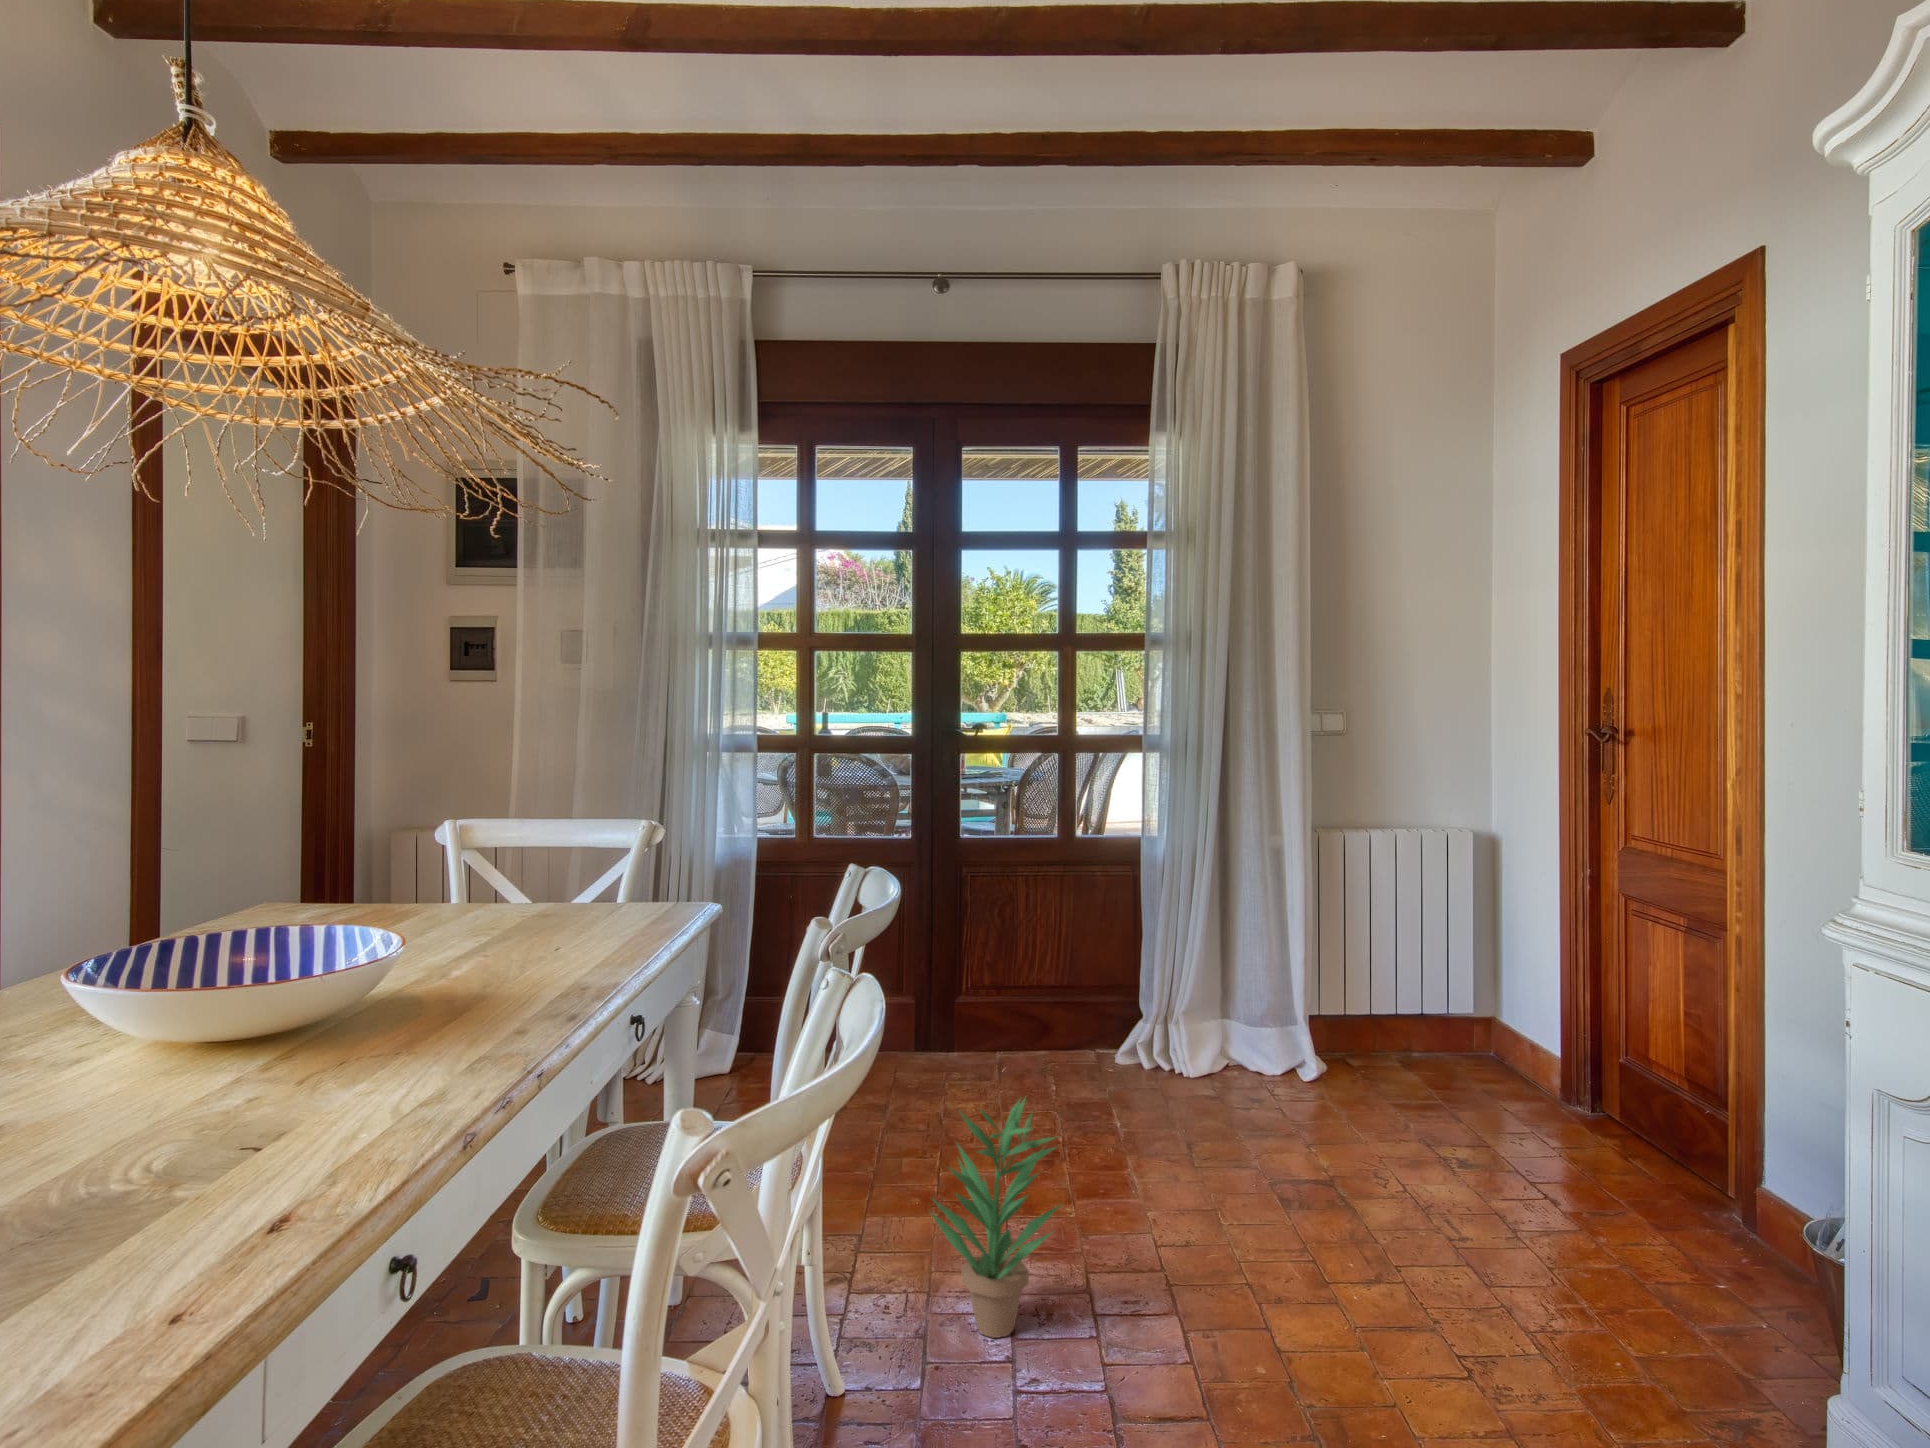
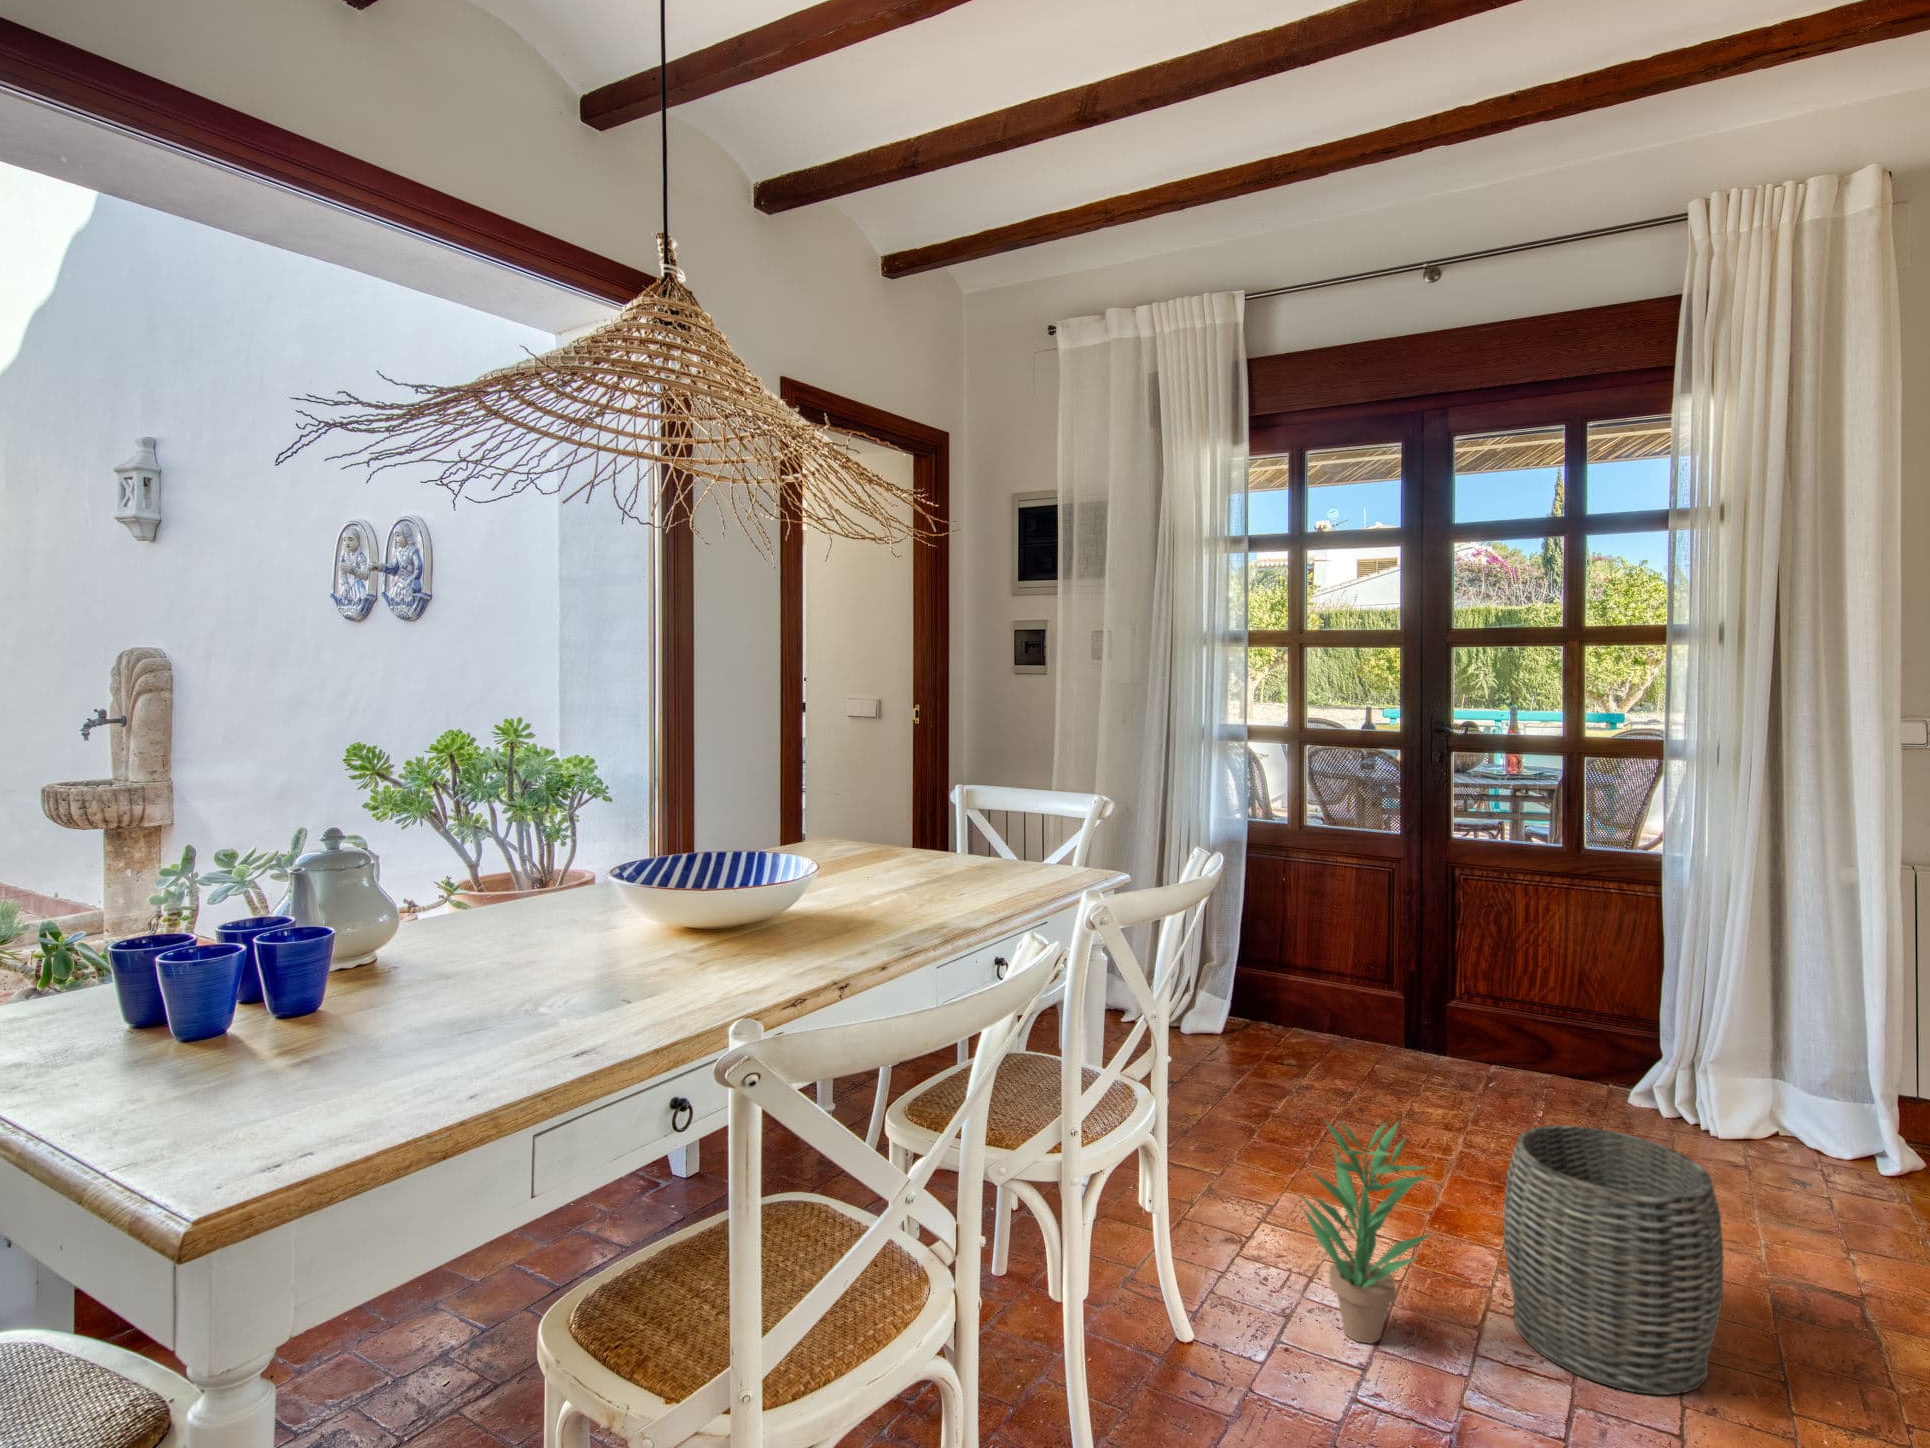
woven basket: none [1102,1075,1279,1311] -> present [1503,1125,1723,1394]

